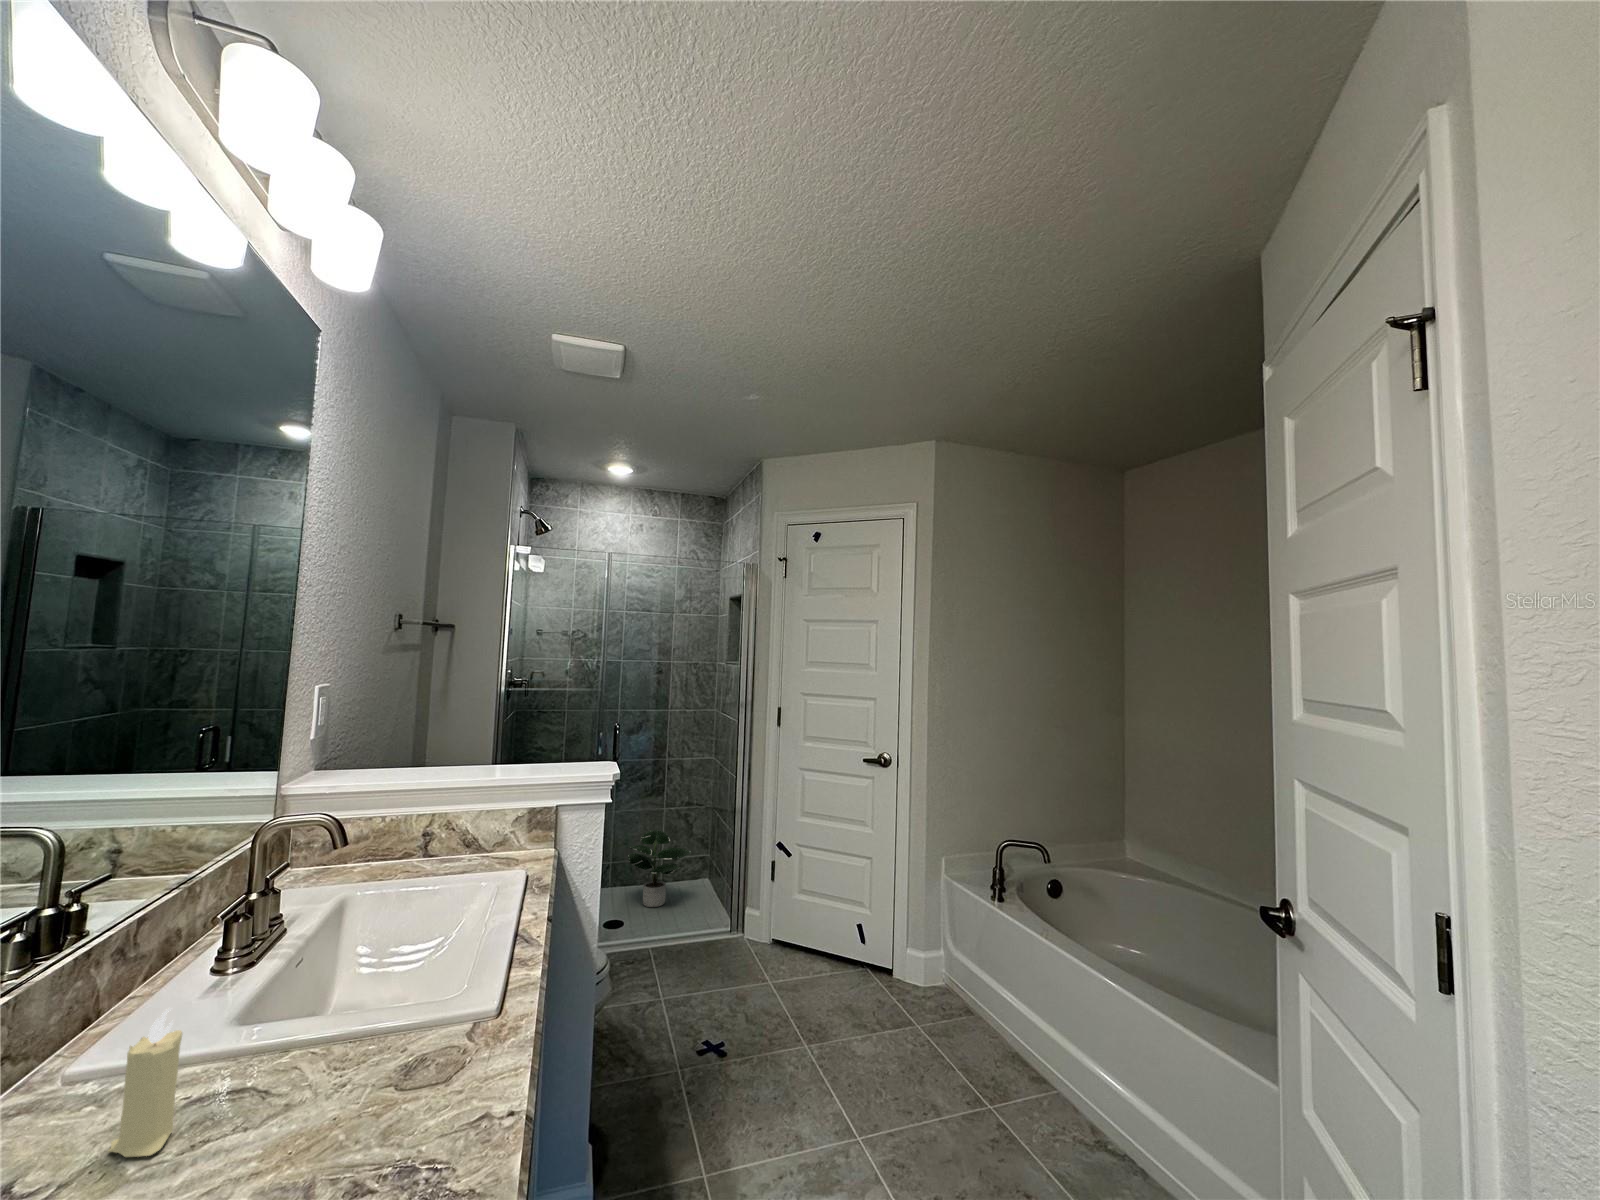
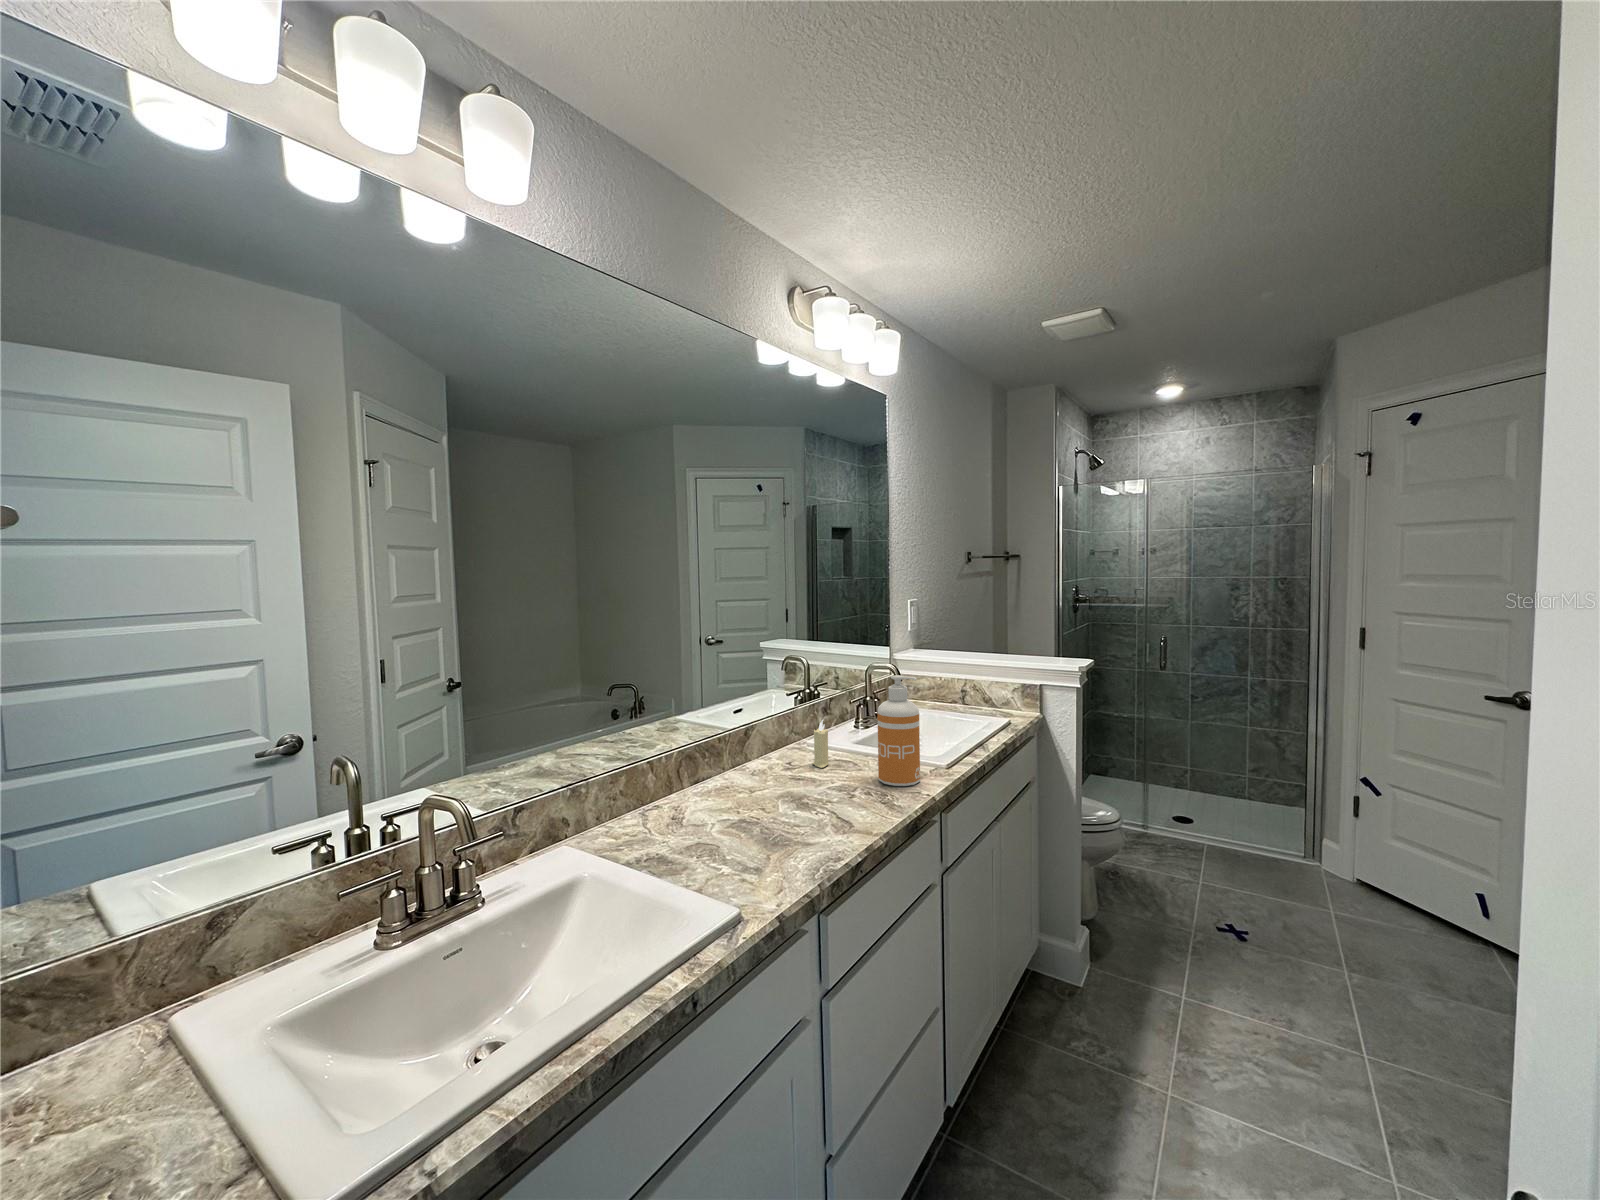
potted plant: present [628,830,691,907] -> none [1196,745,1271,816]
soap dispenser: none [357,849,476,1128] -> present [878,675,920,786]

